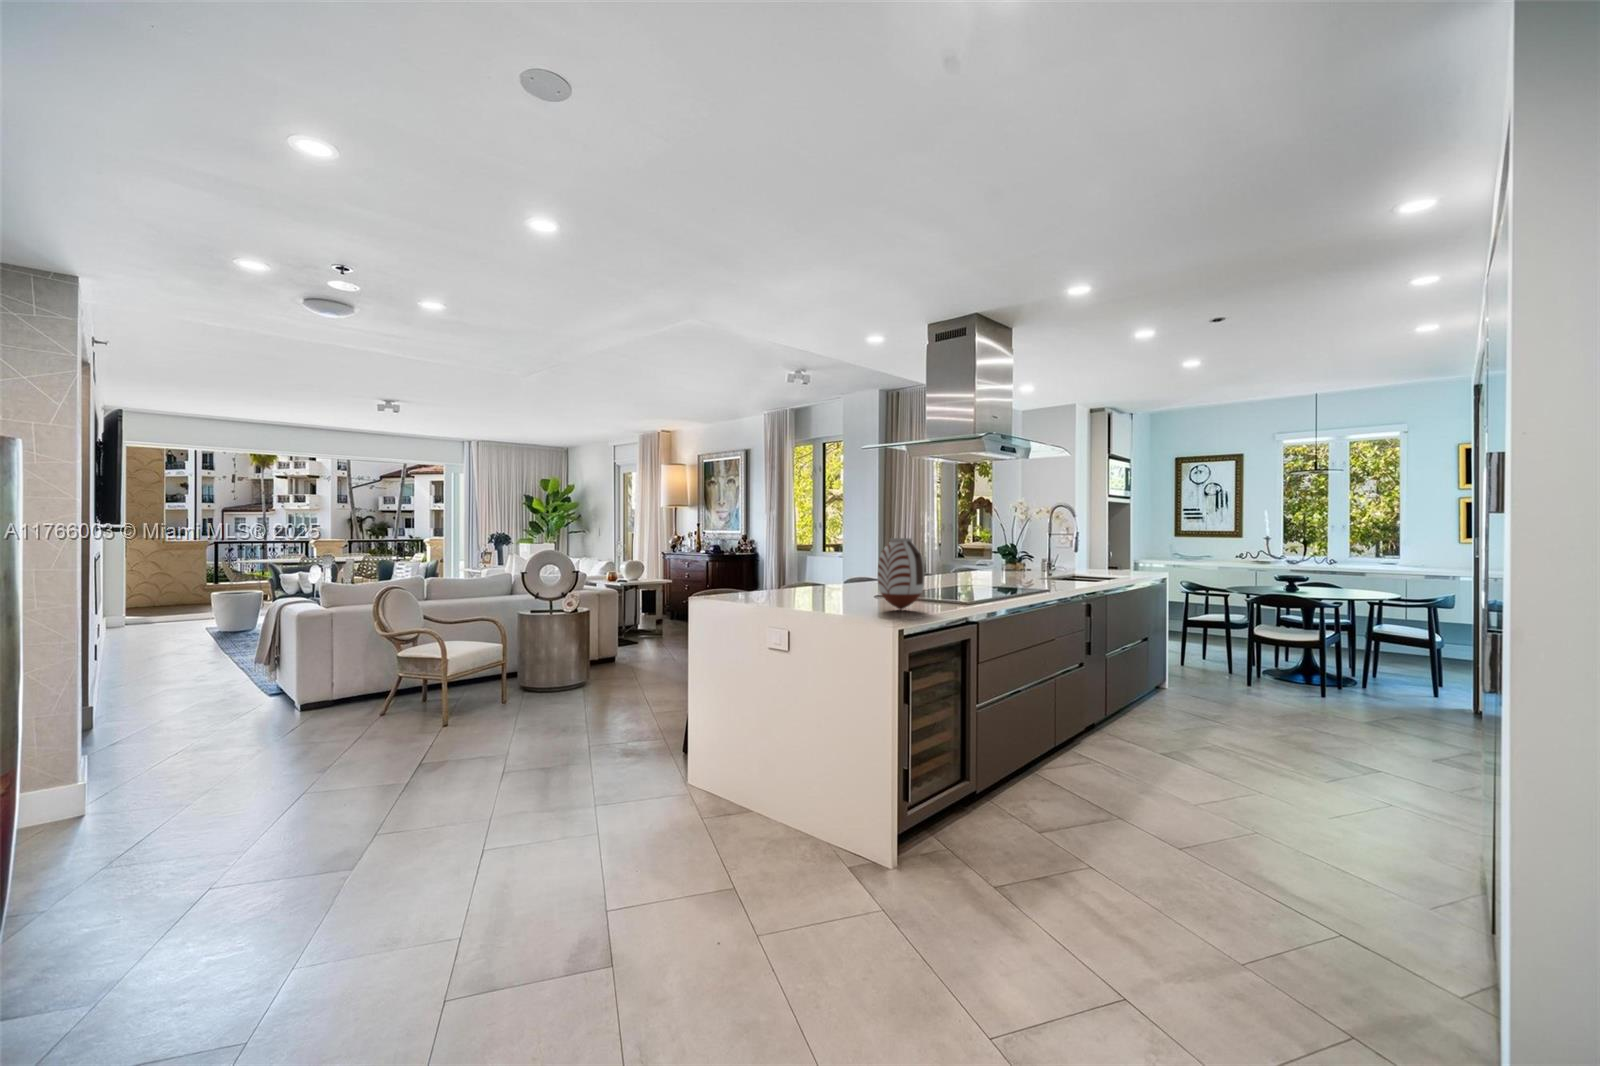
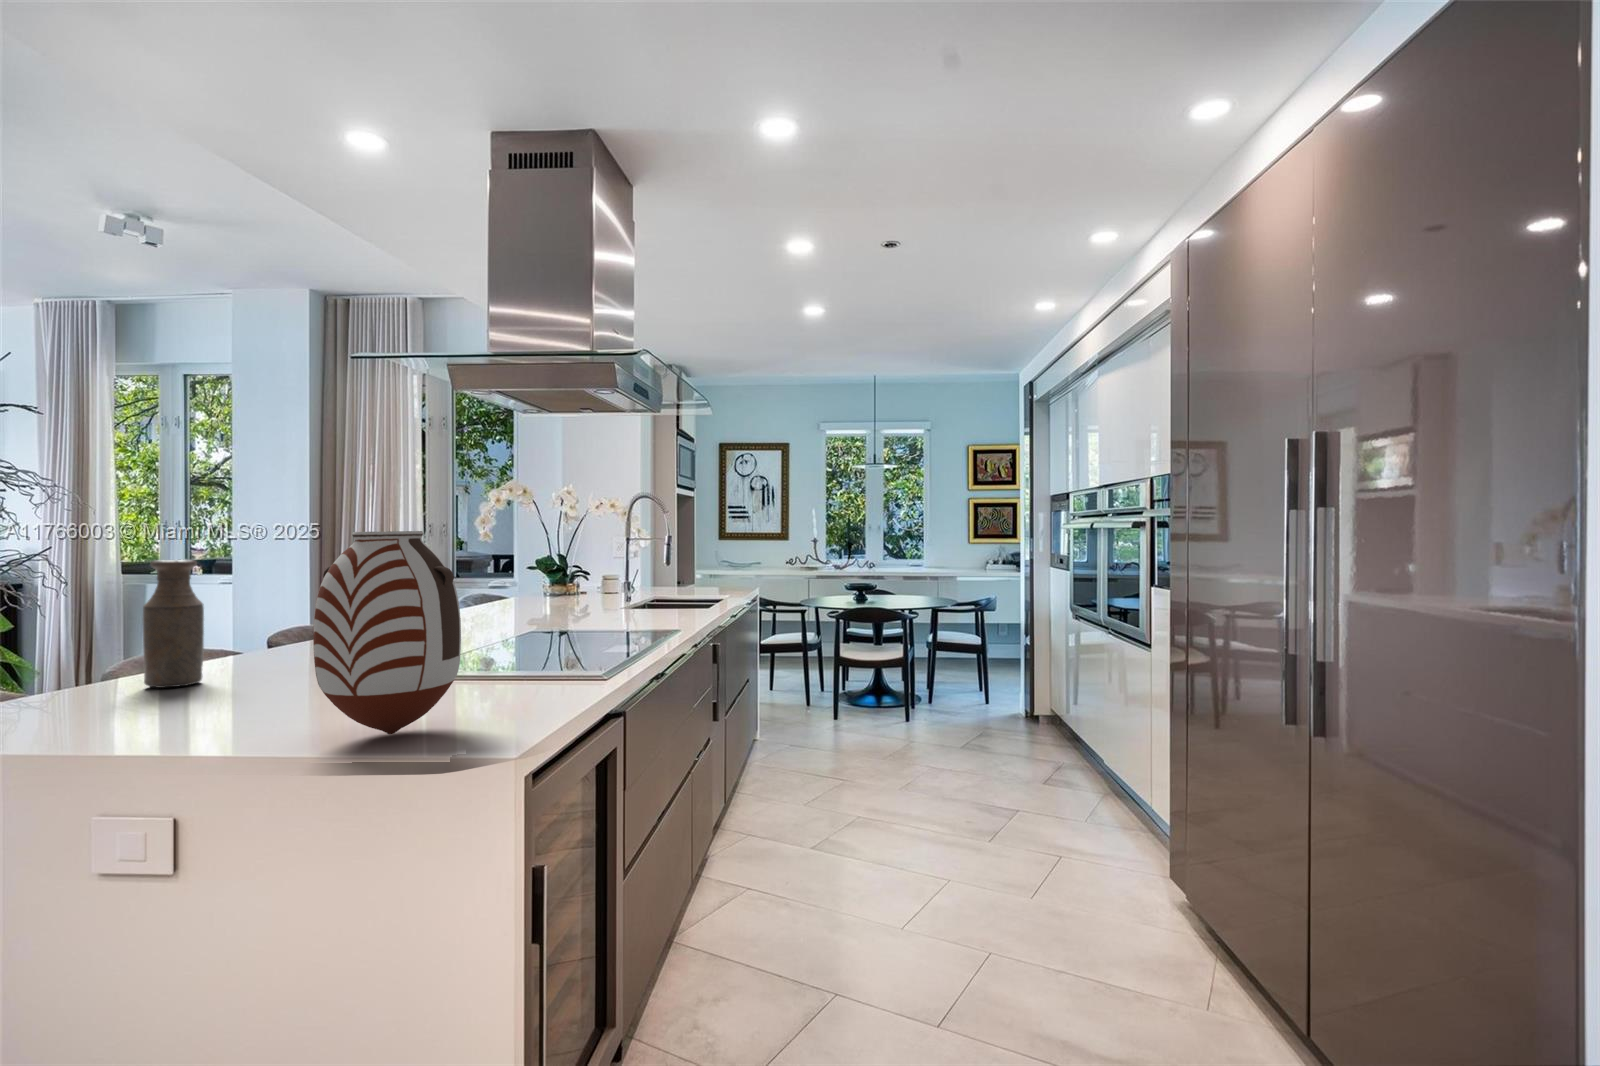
bottle: none [828,544,846,592] -> present [143,559,204,688]

